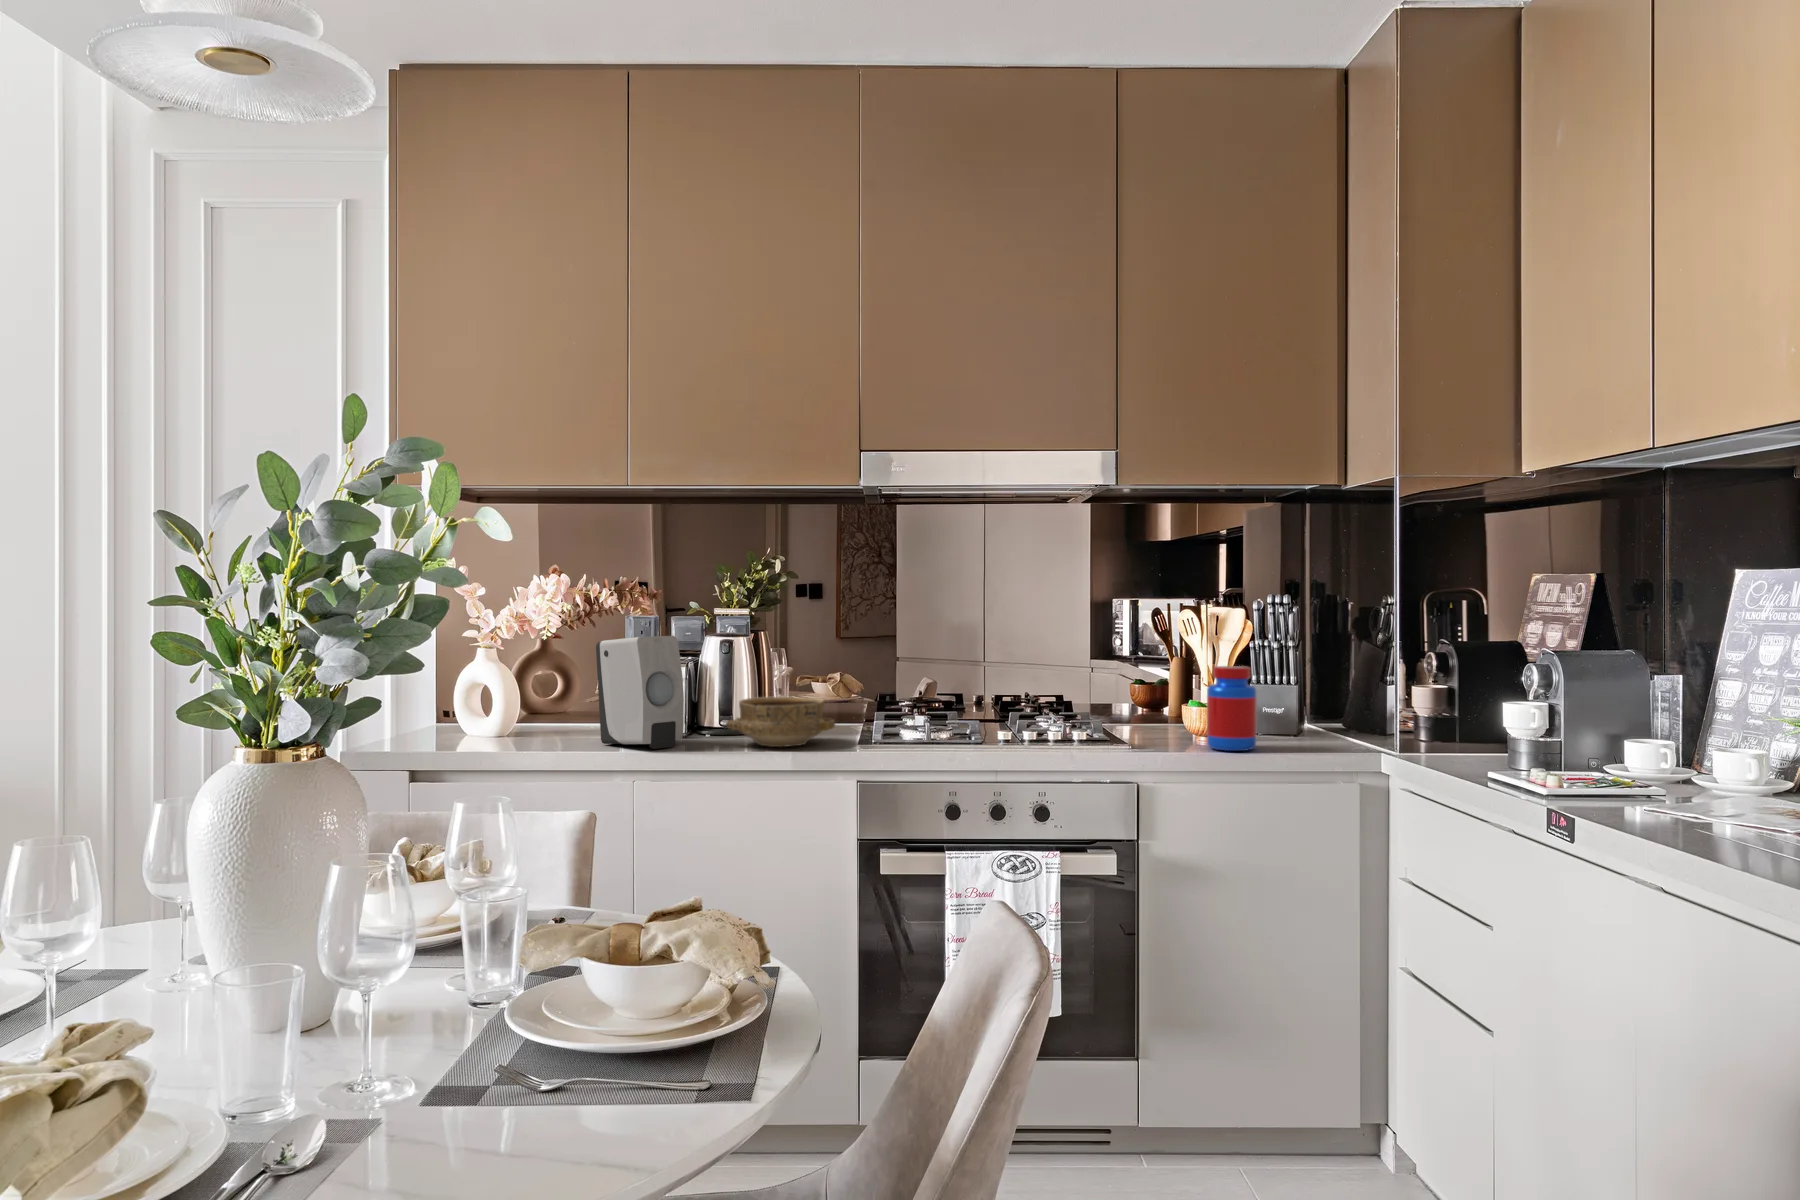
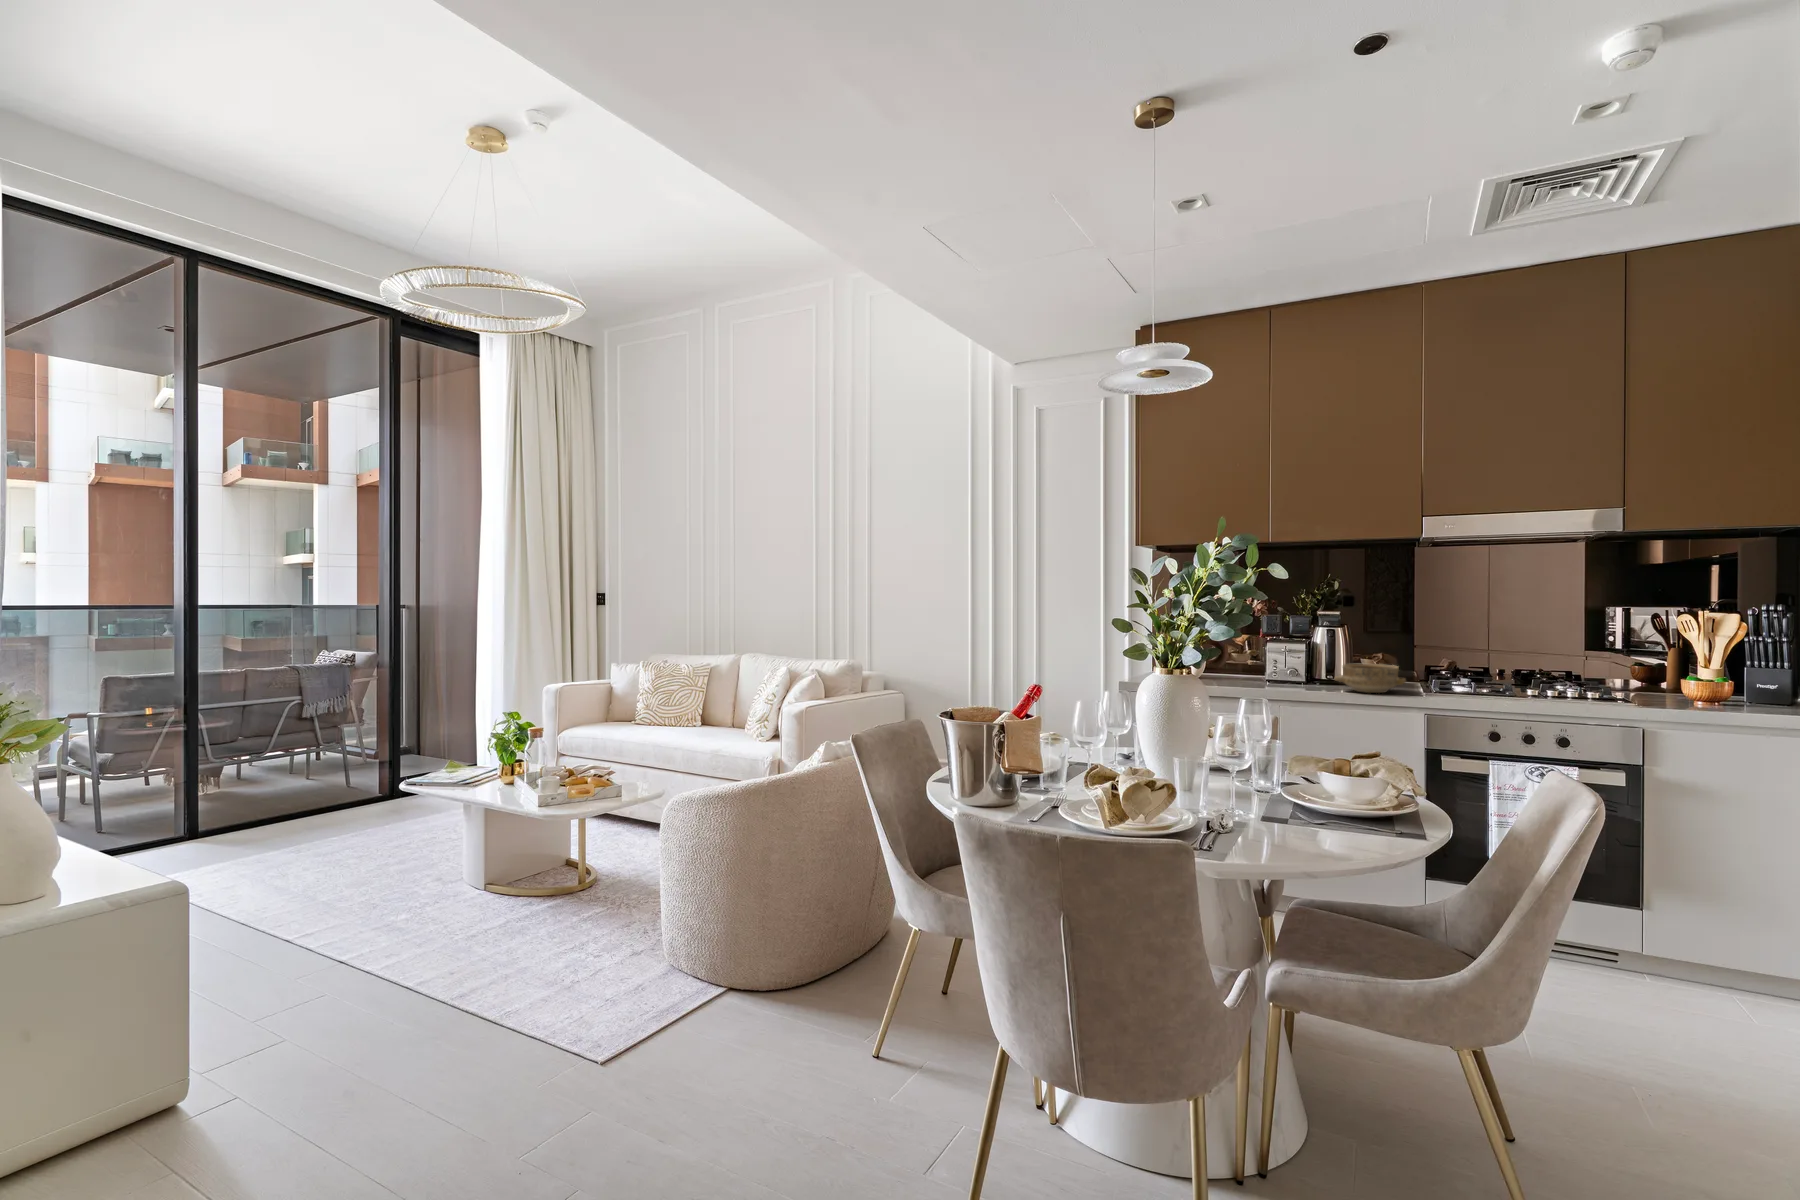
soap dispenser: present [596,636,684,749] -> none [1253,627,1307,690]
jar: present [1207,666,1257,751] -> none [1701,653,1747,712]

